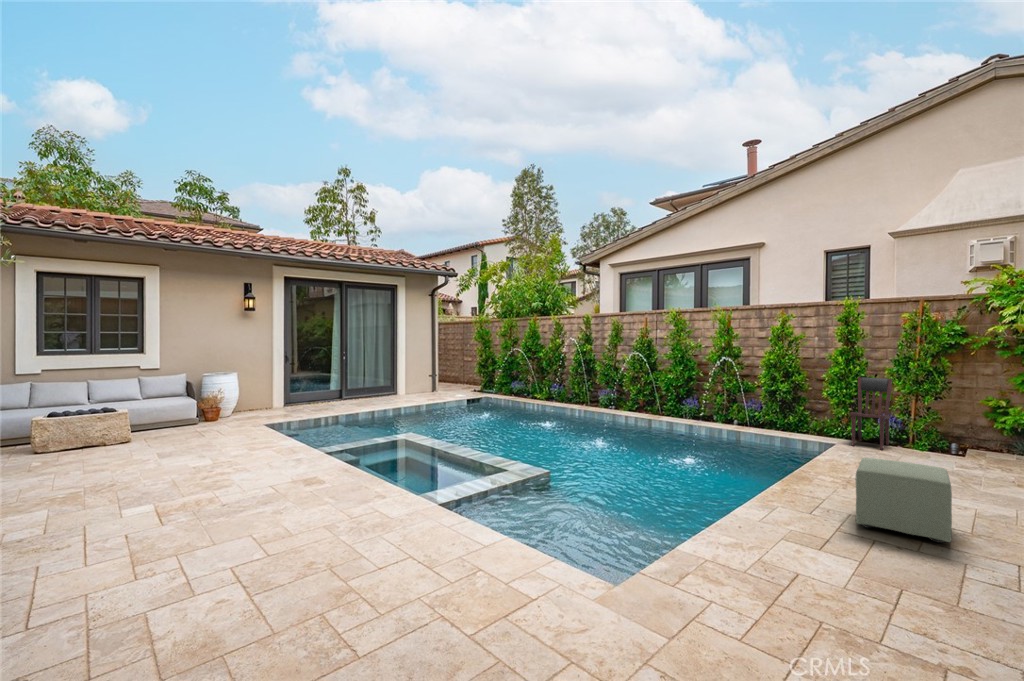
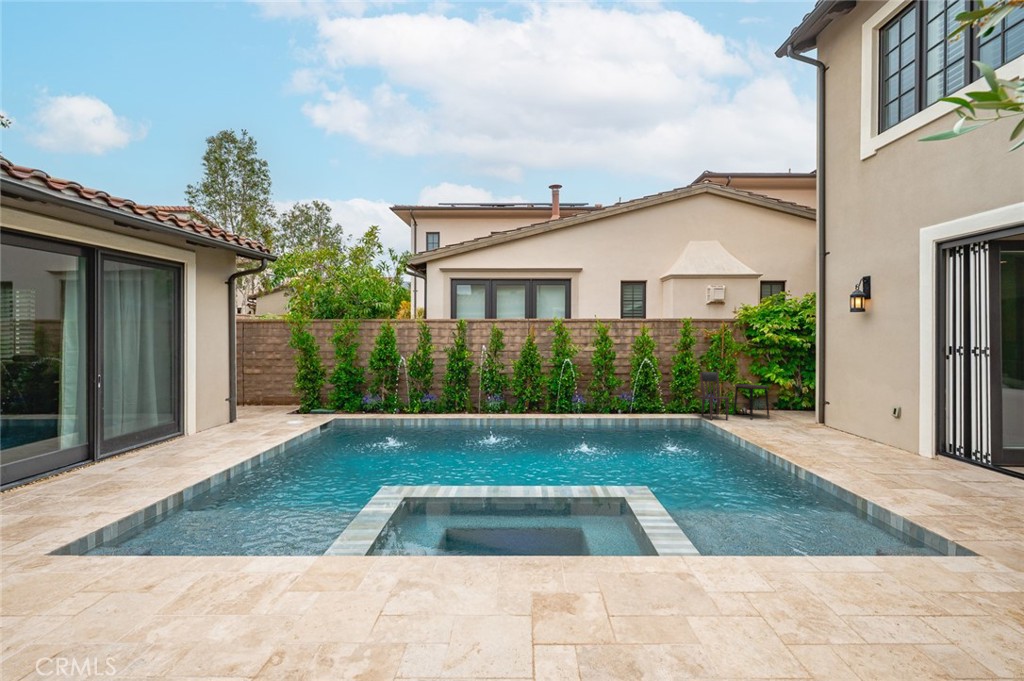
side table: none [922,400,989,461] -> present [734,384,769,419]
ottoman: present [855,458,952,543] -> none [857,428,942,475]

